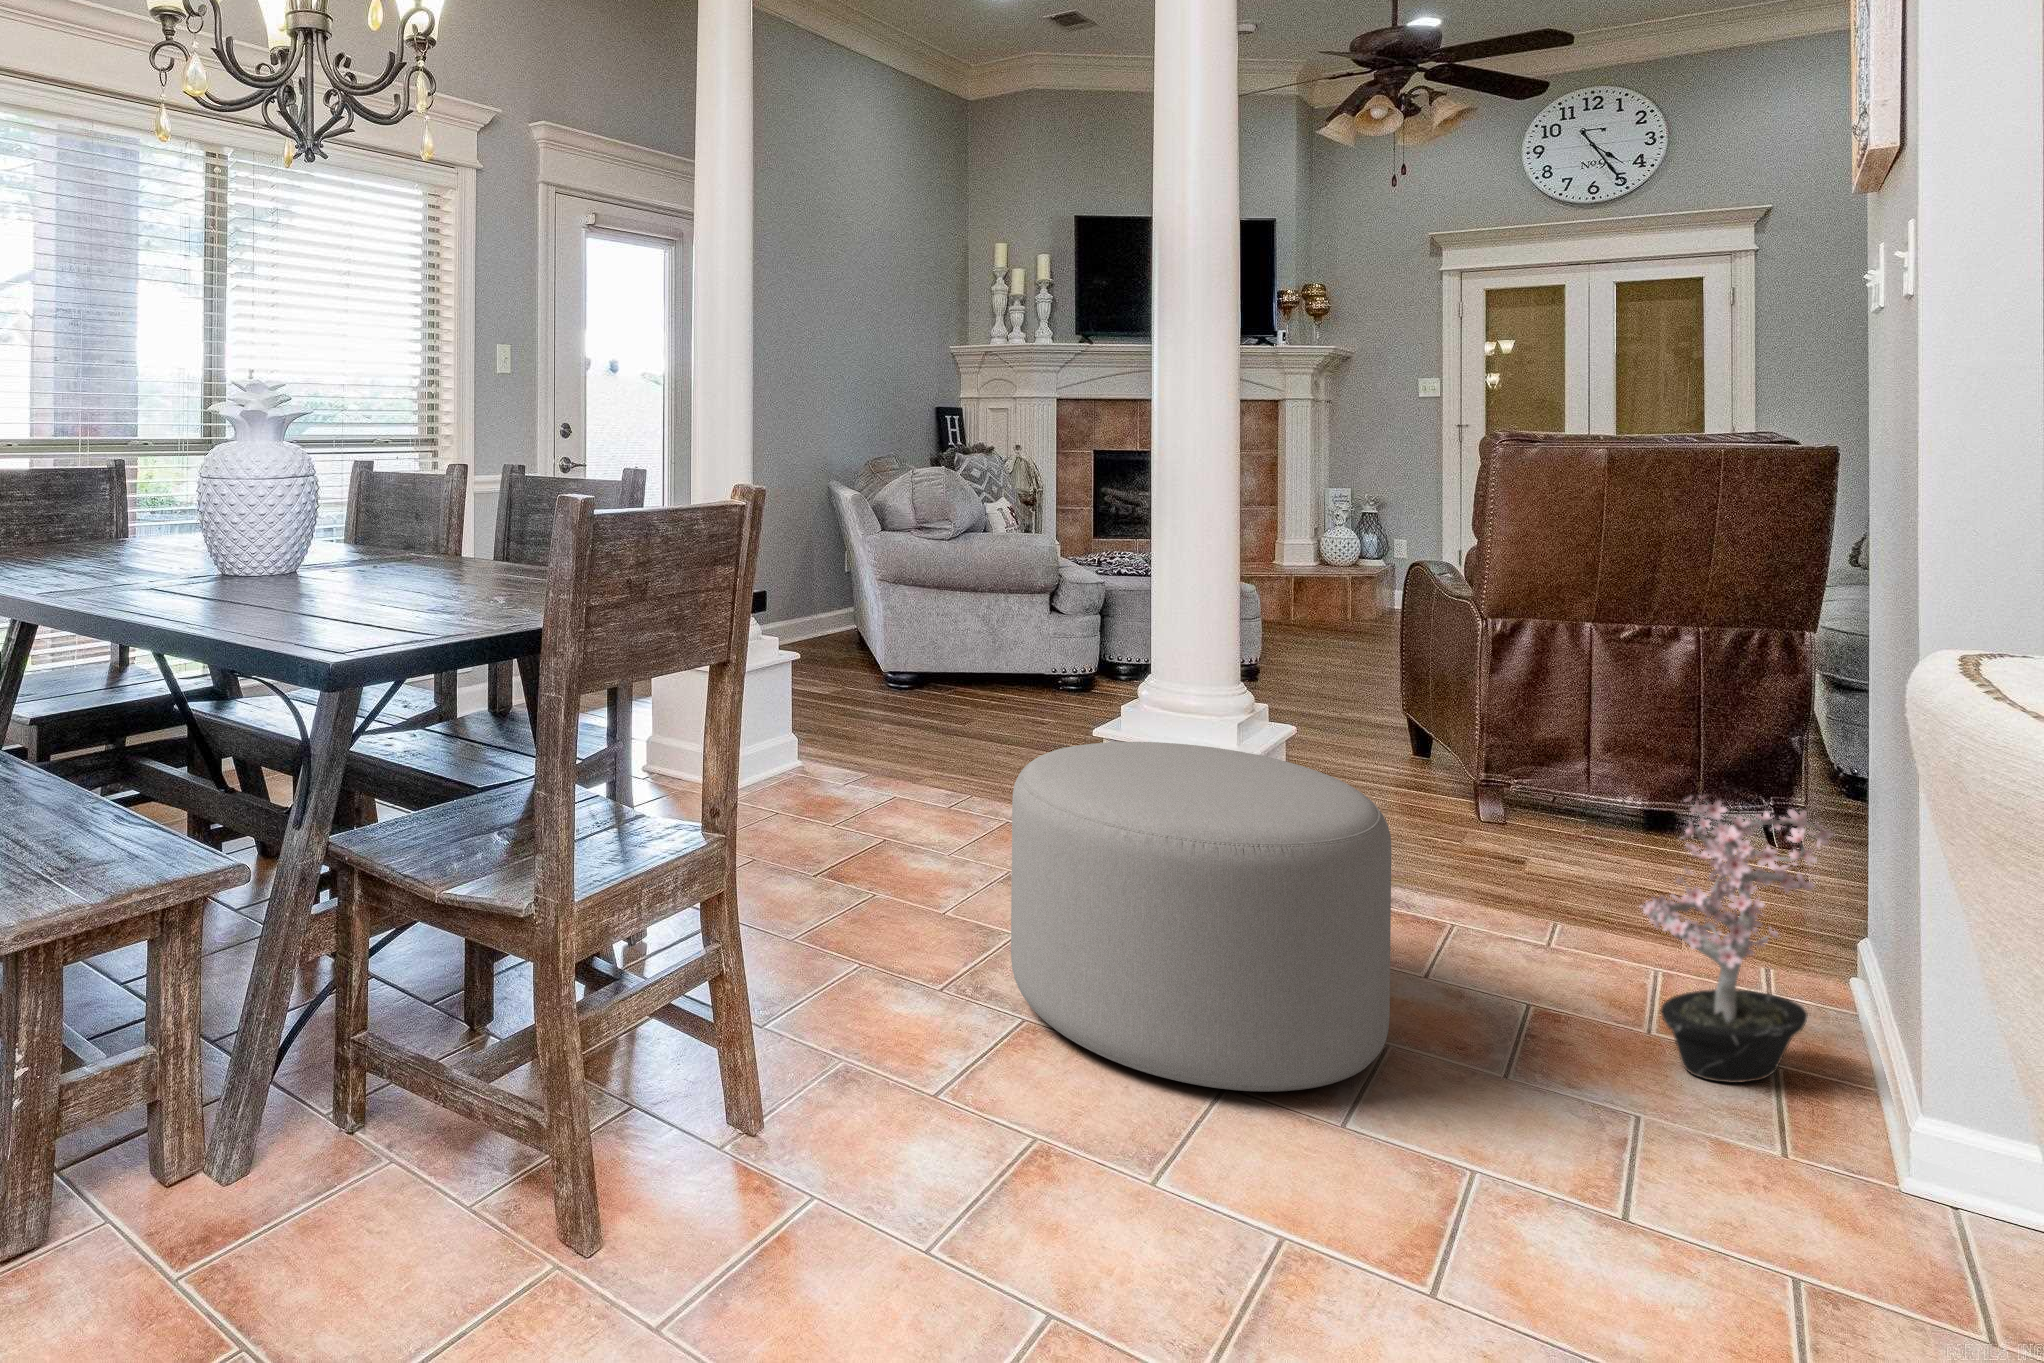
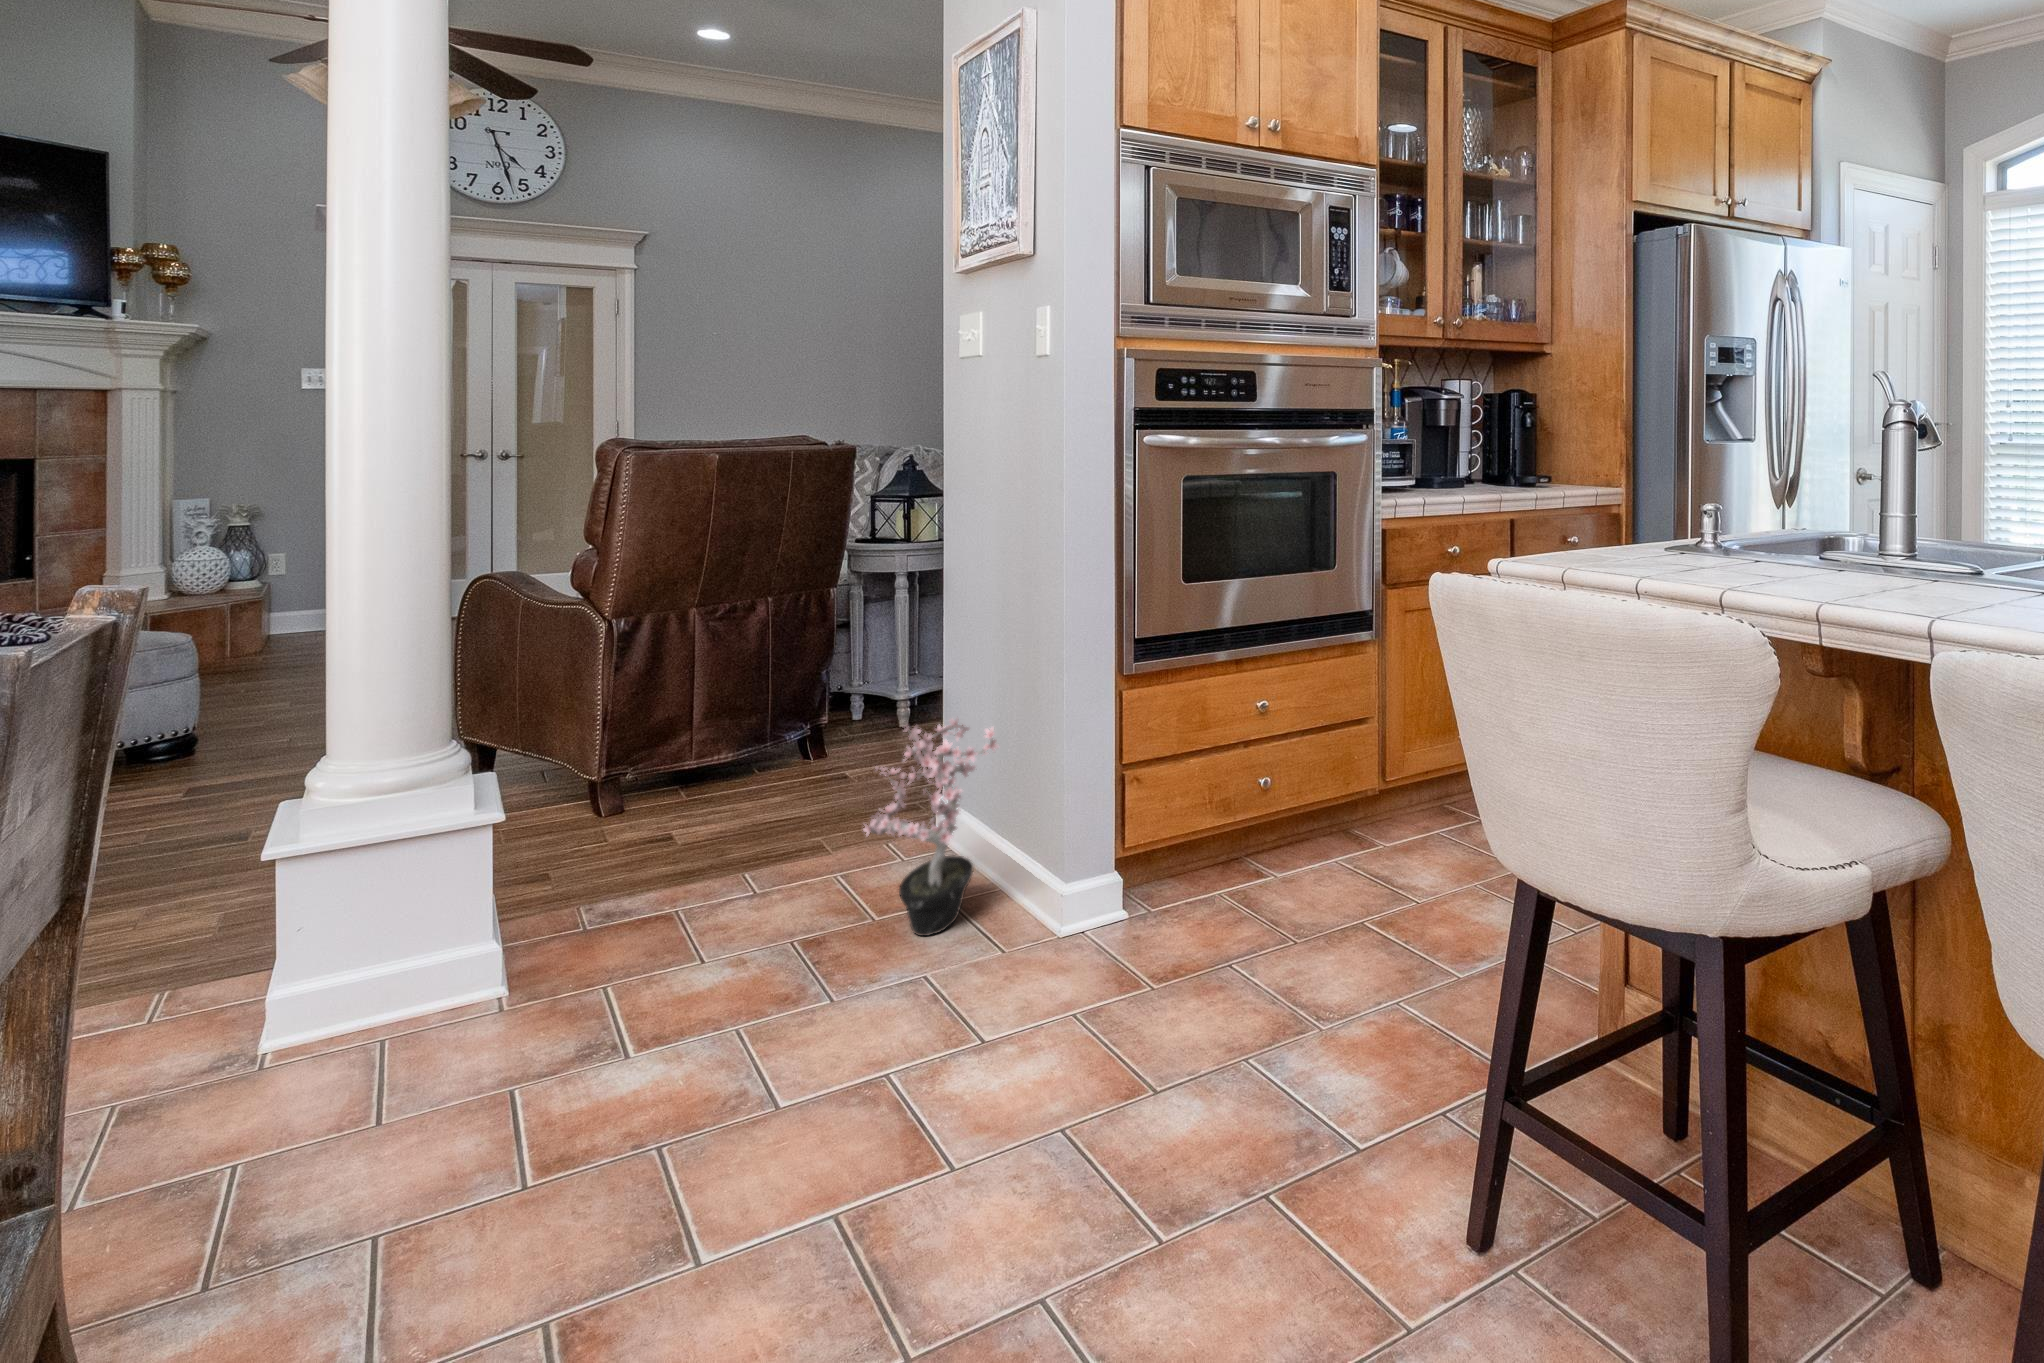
ottoman: present [1011,742,1391,1092] -> none [297,797,768,1212]

